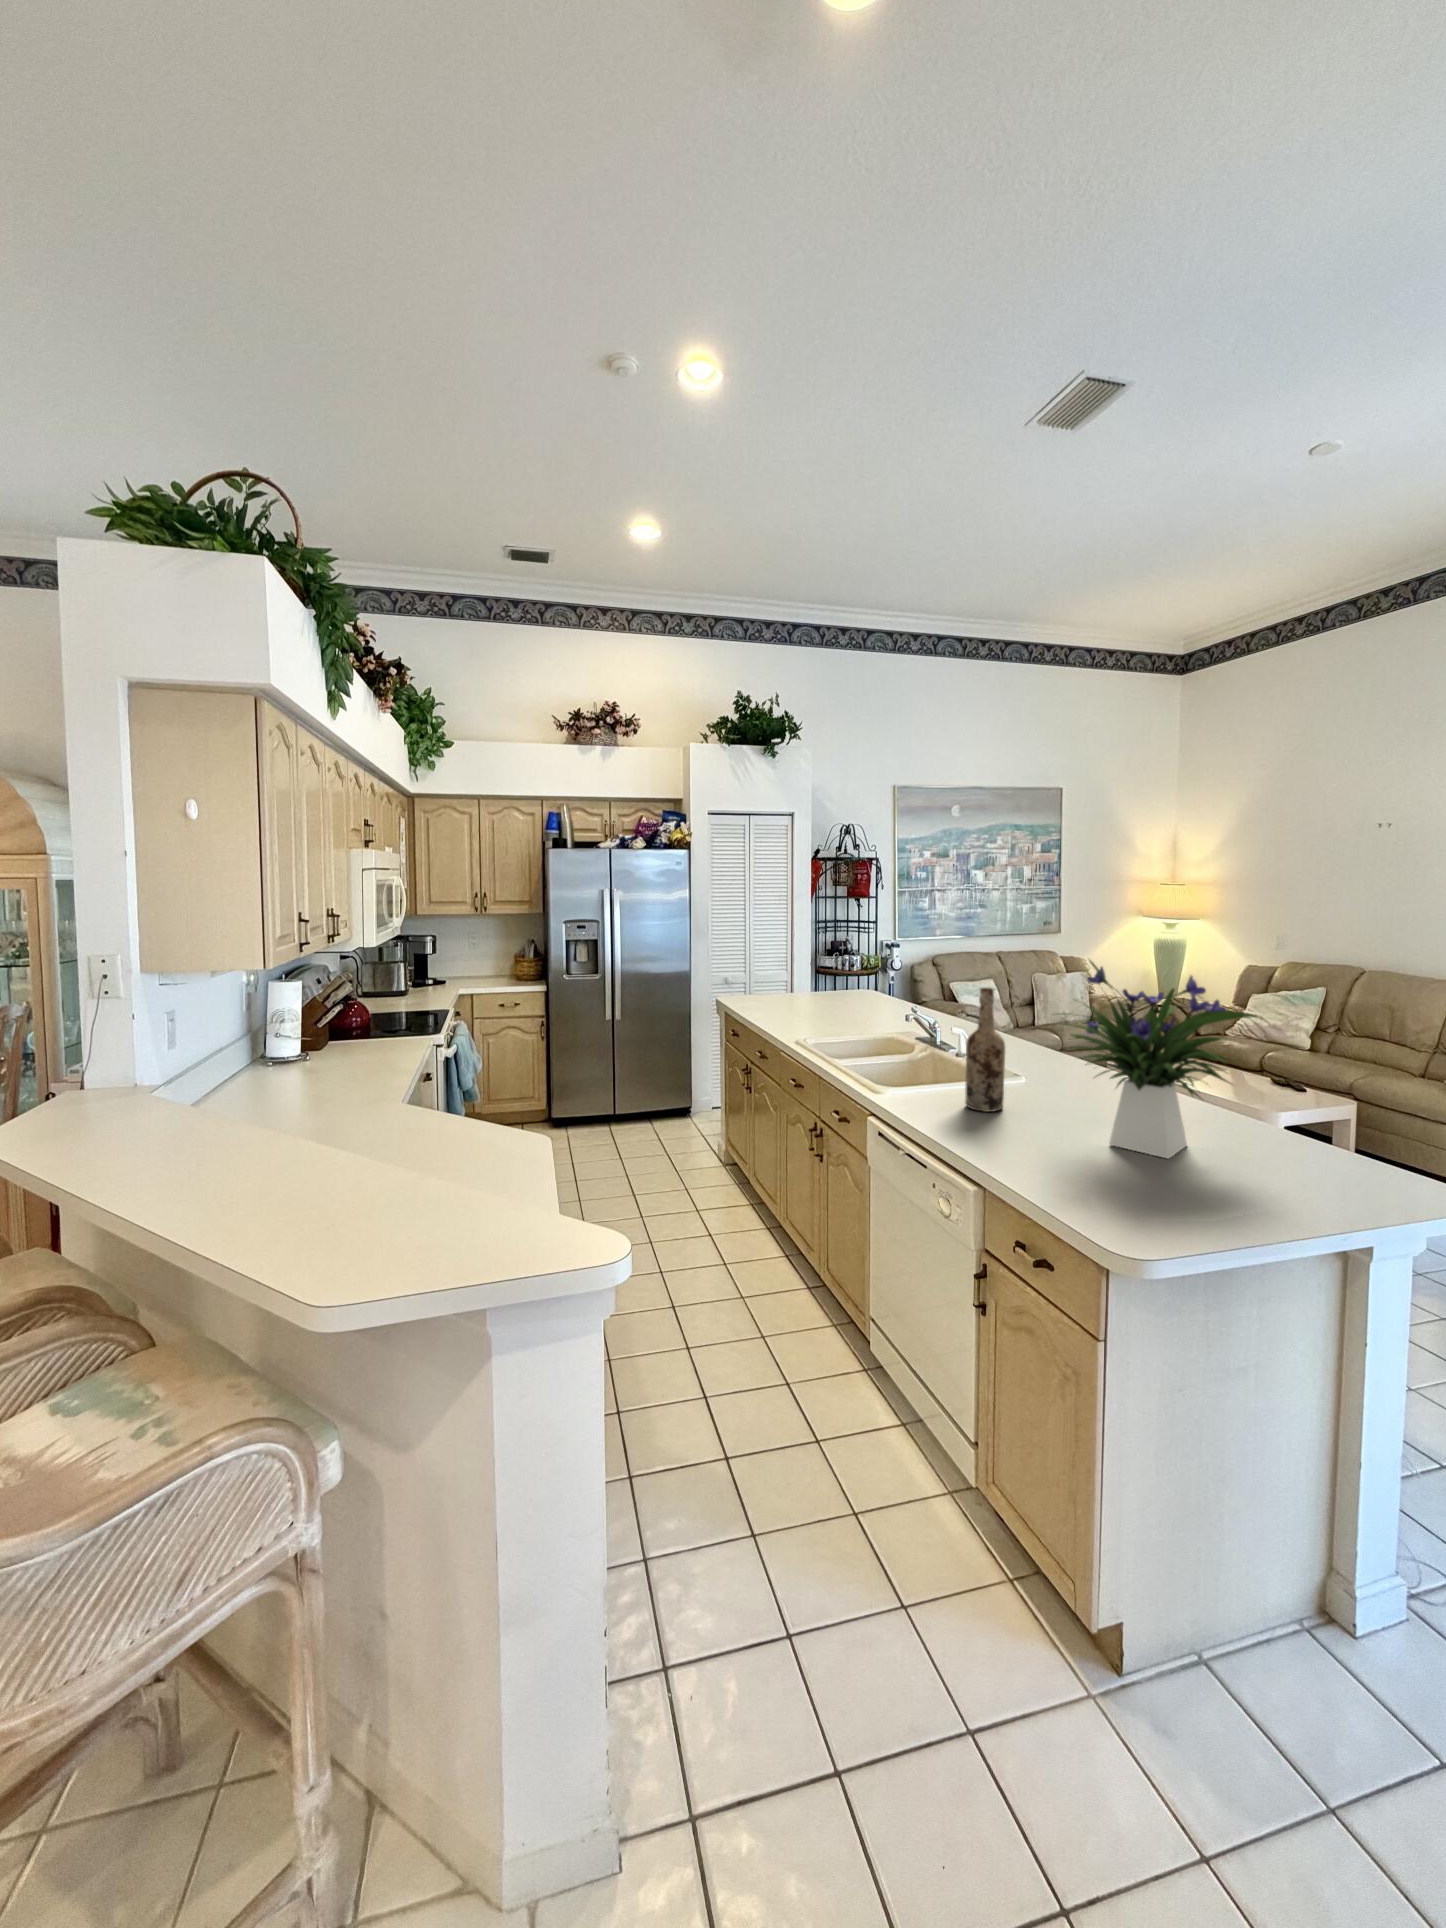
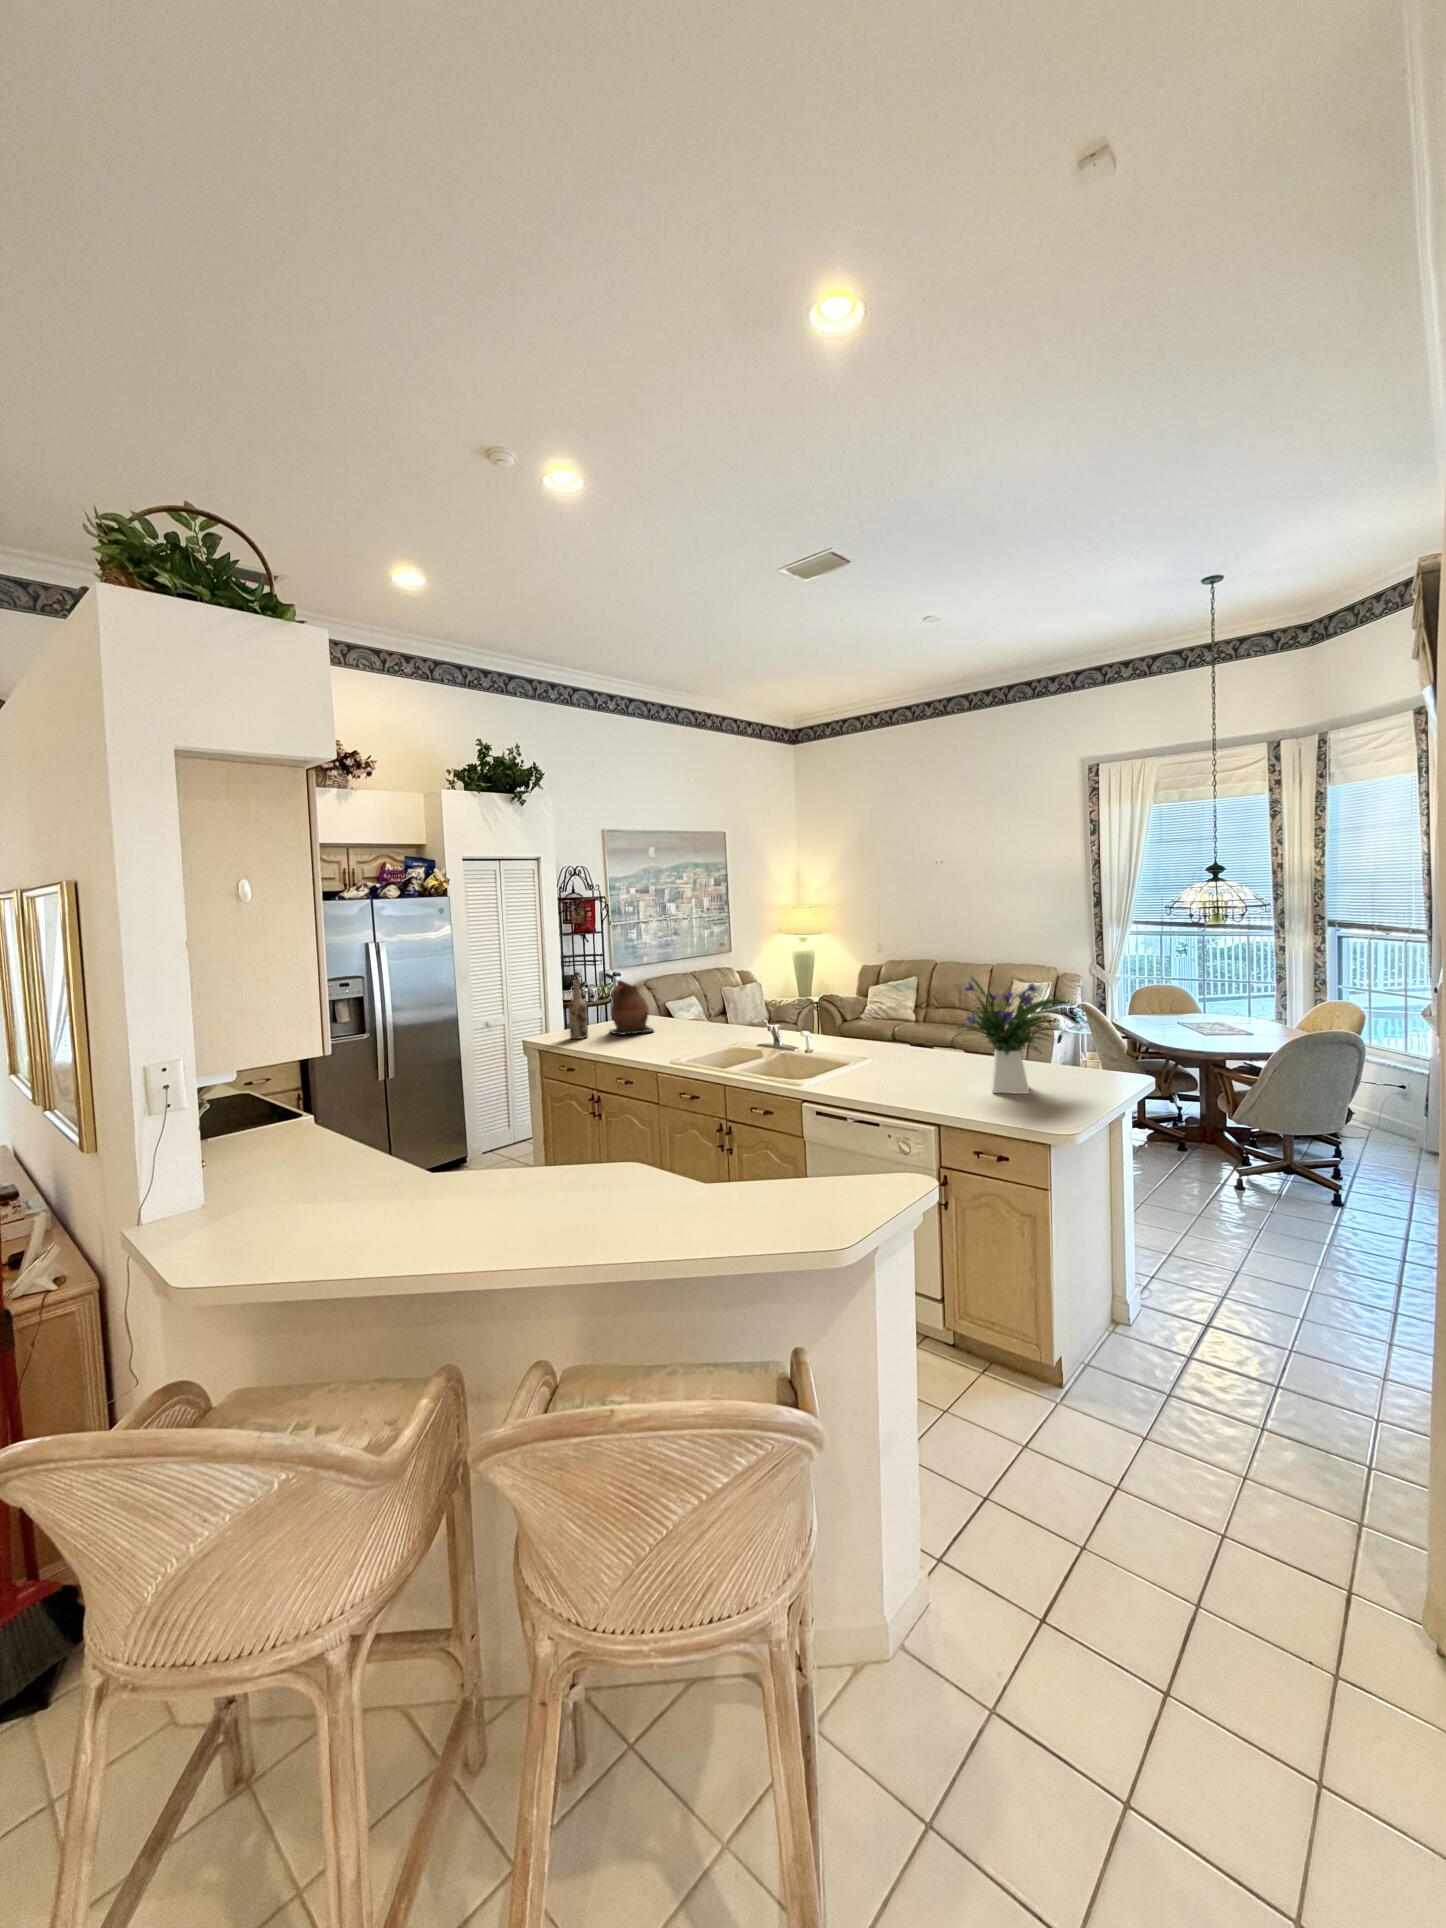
ceramic pitcher: none [796,942,845,1005] -> present [610,980,653,1035]
wine bottle: present [965,988,1005,1112] -> present [568,979,588,1039]

